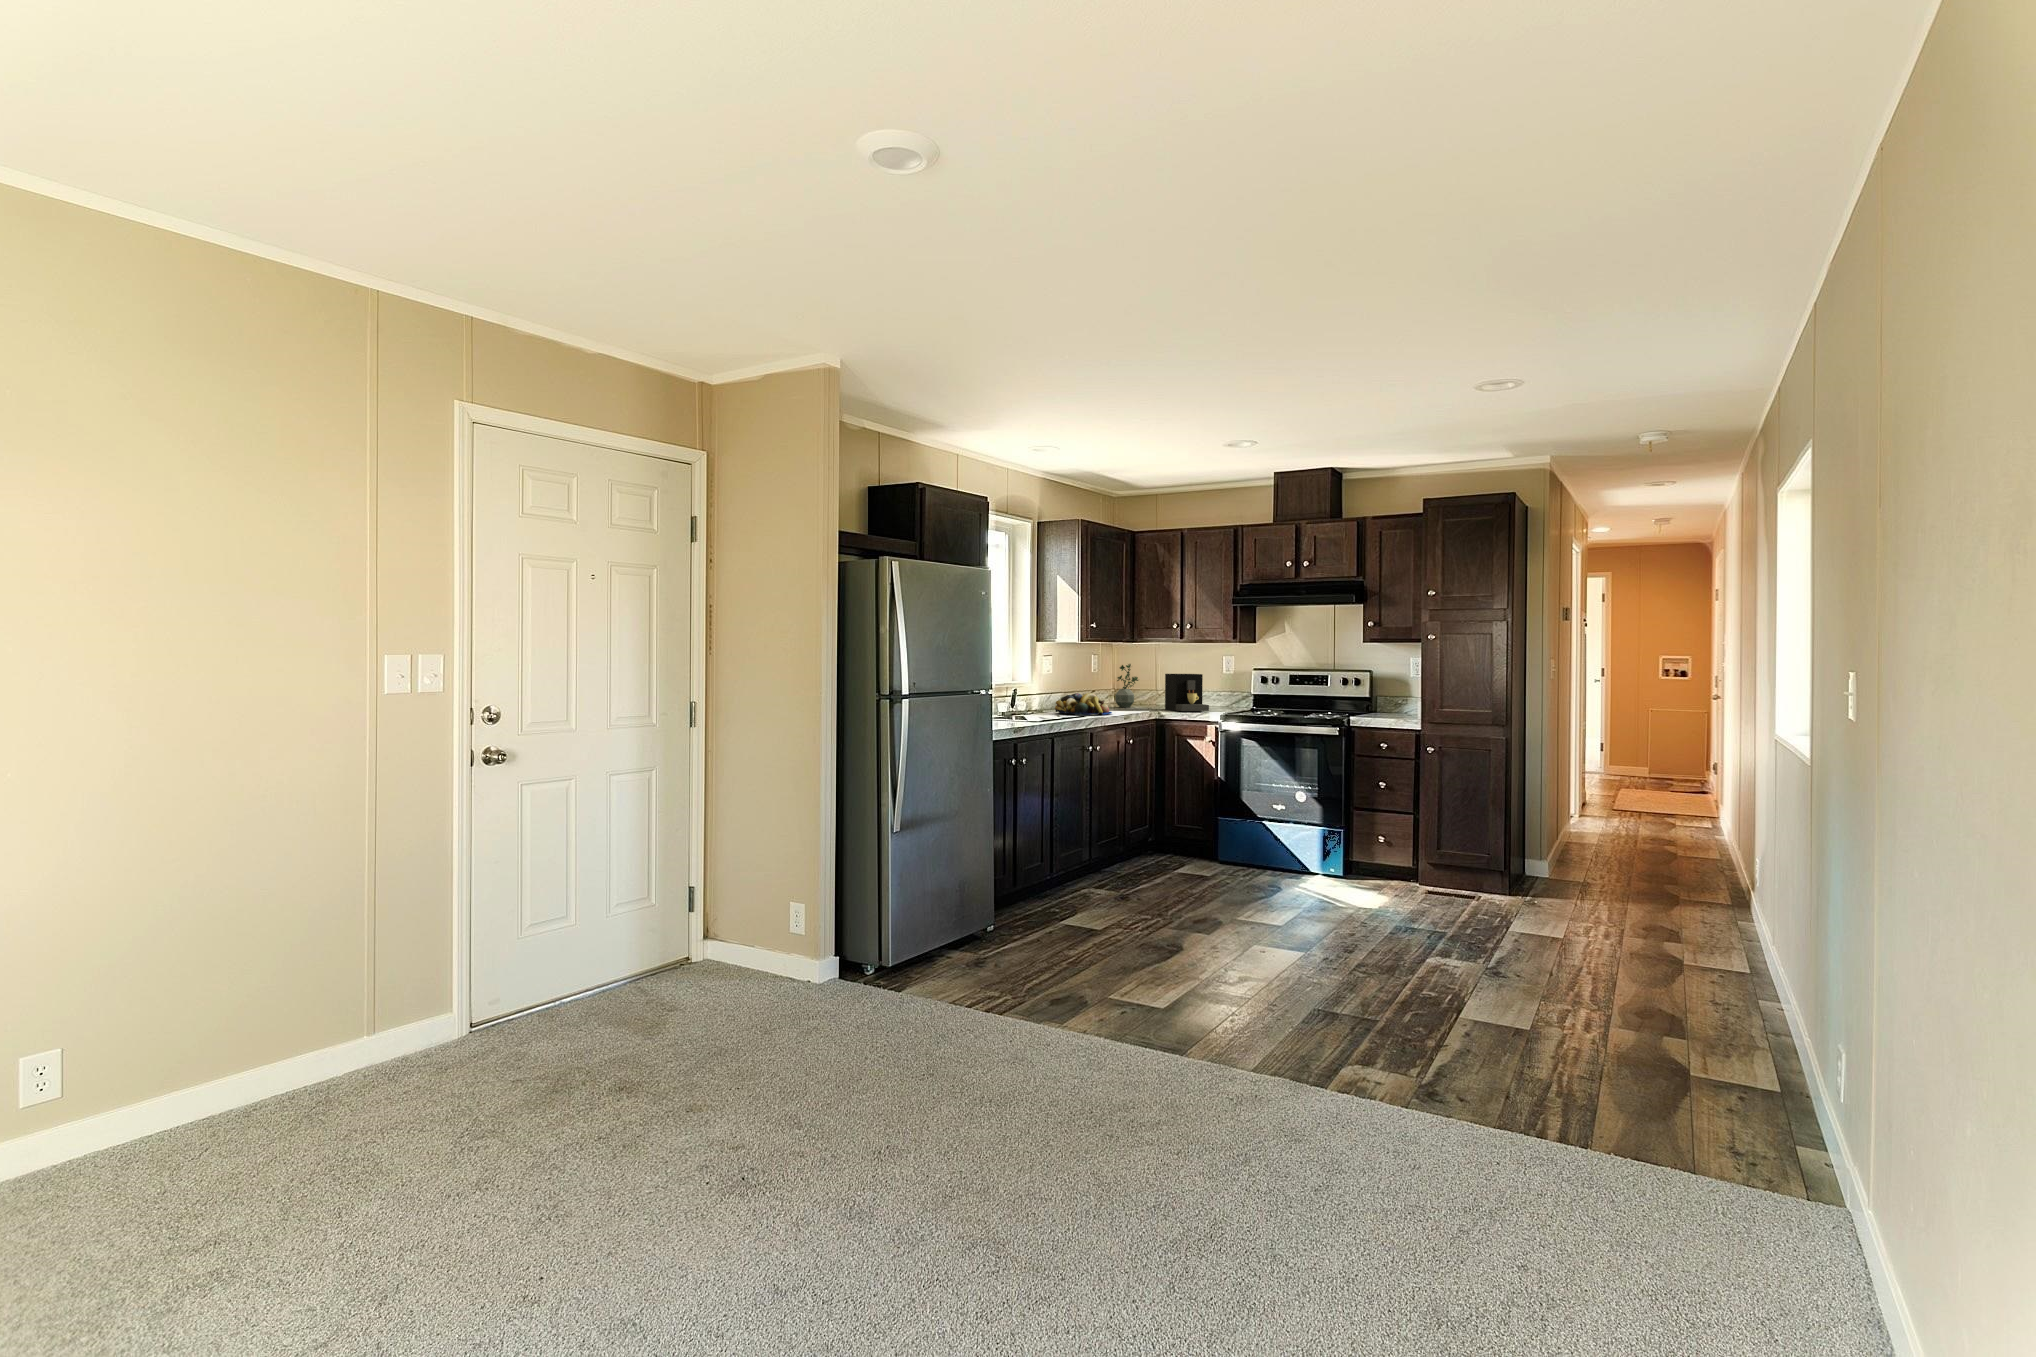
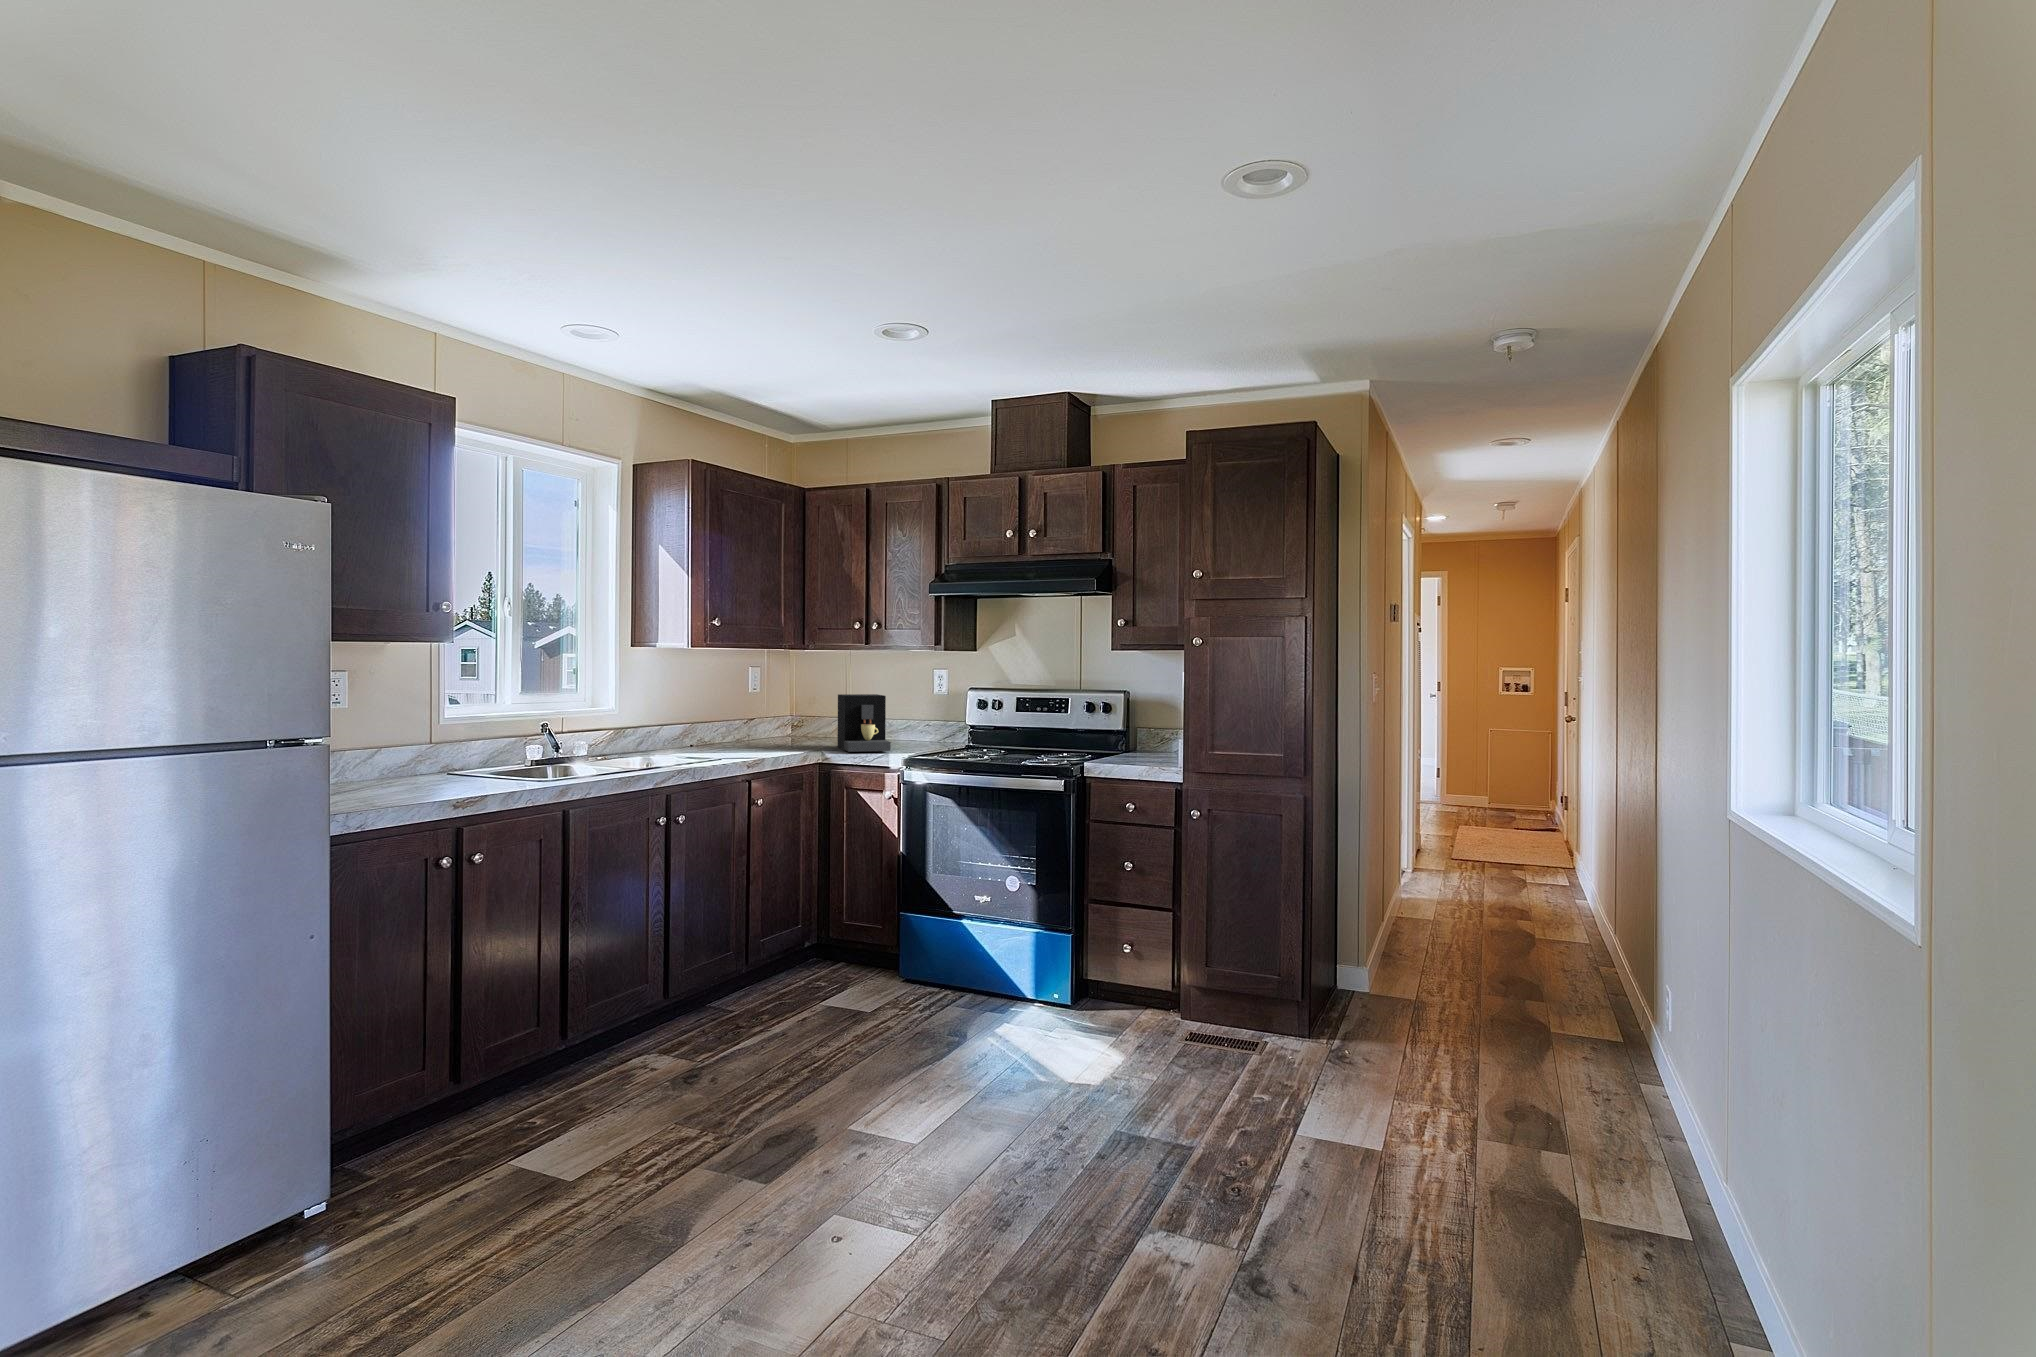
potted plant: present [1115,664,1138,708] -> none [770,679,807,744]
fruit bowl: present [1055,693,1112,715] -> none [633,727,728,764]

